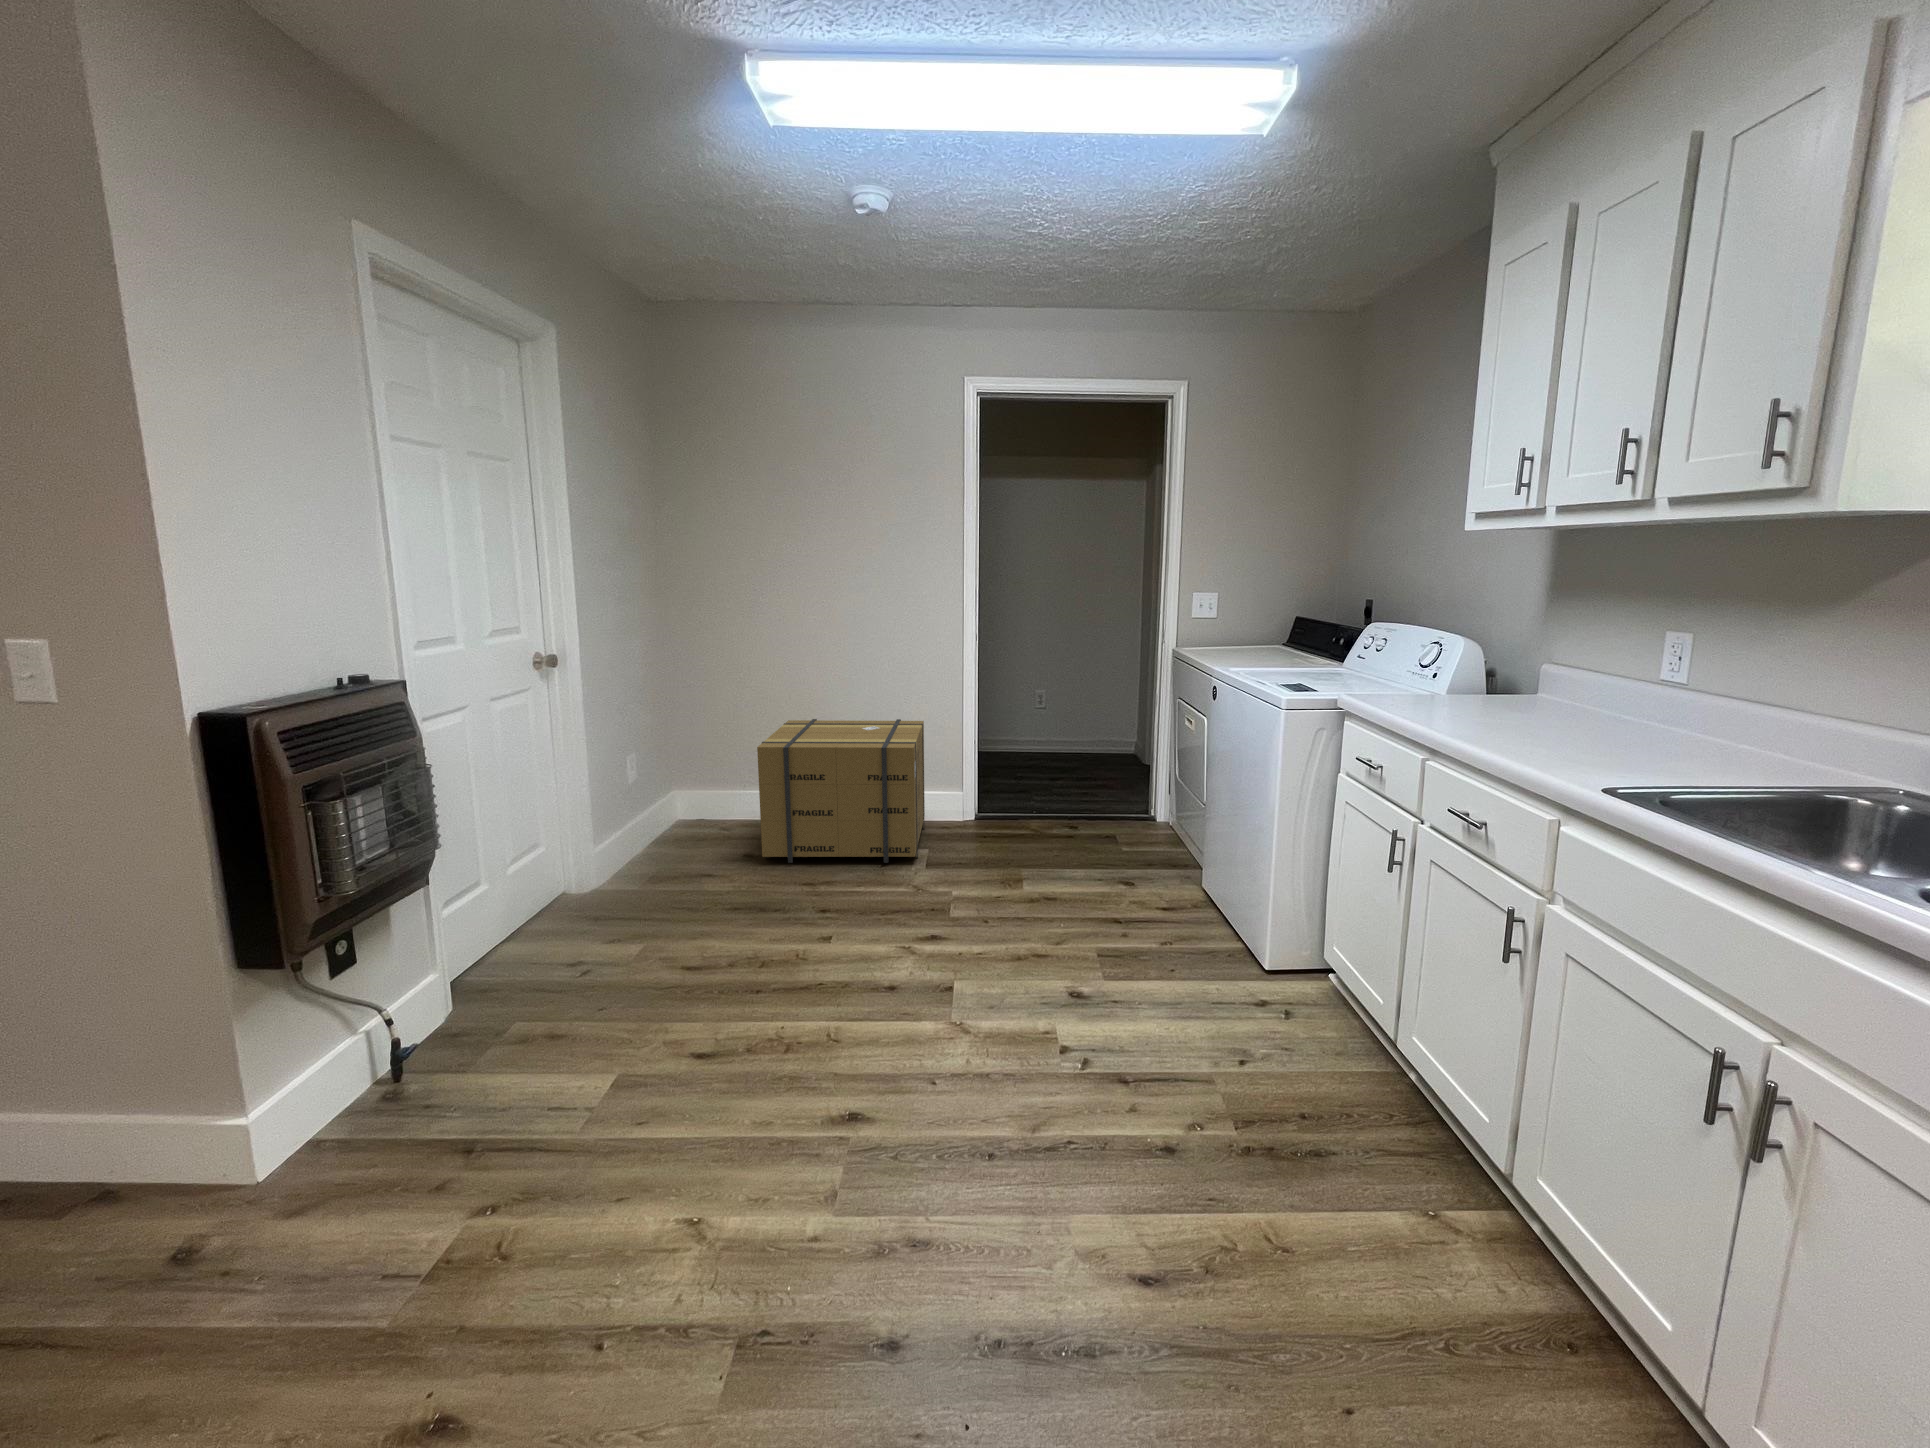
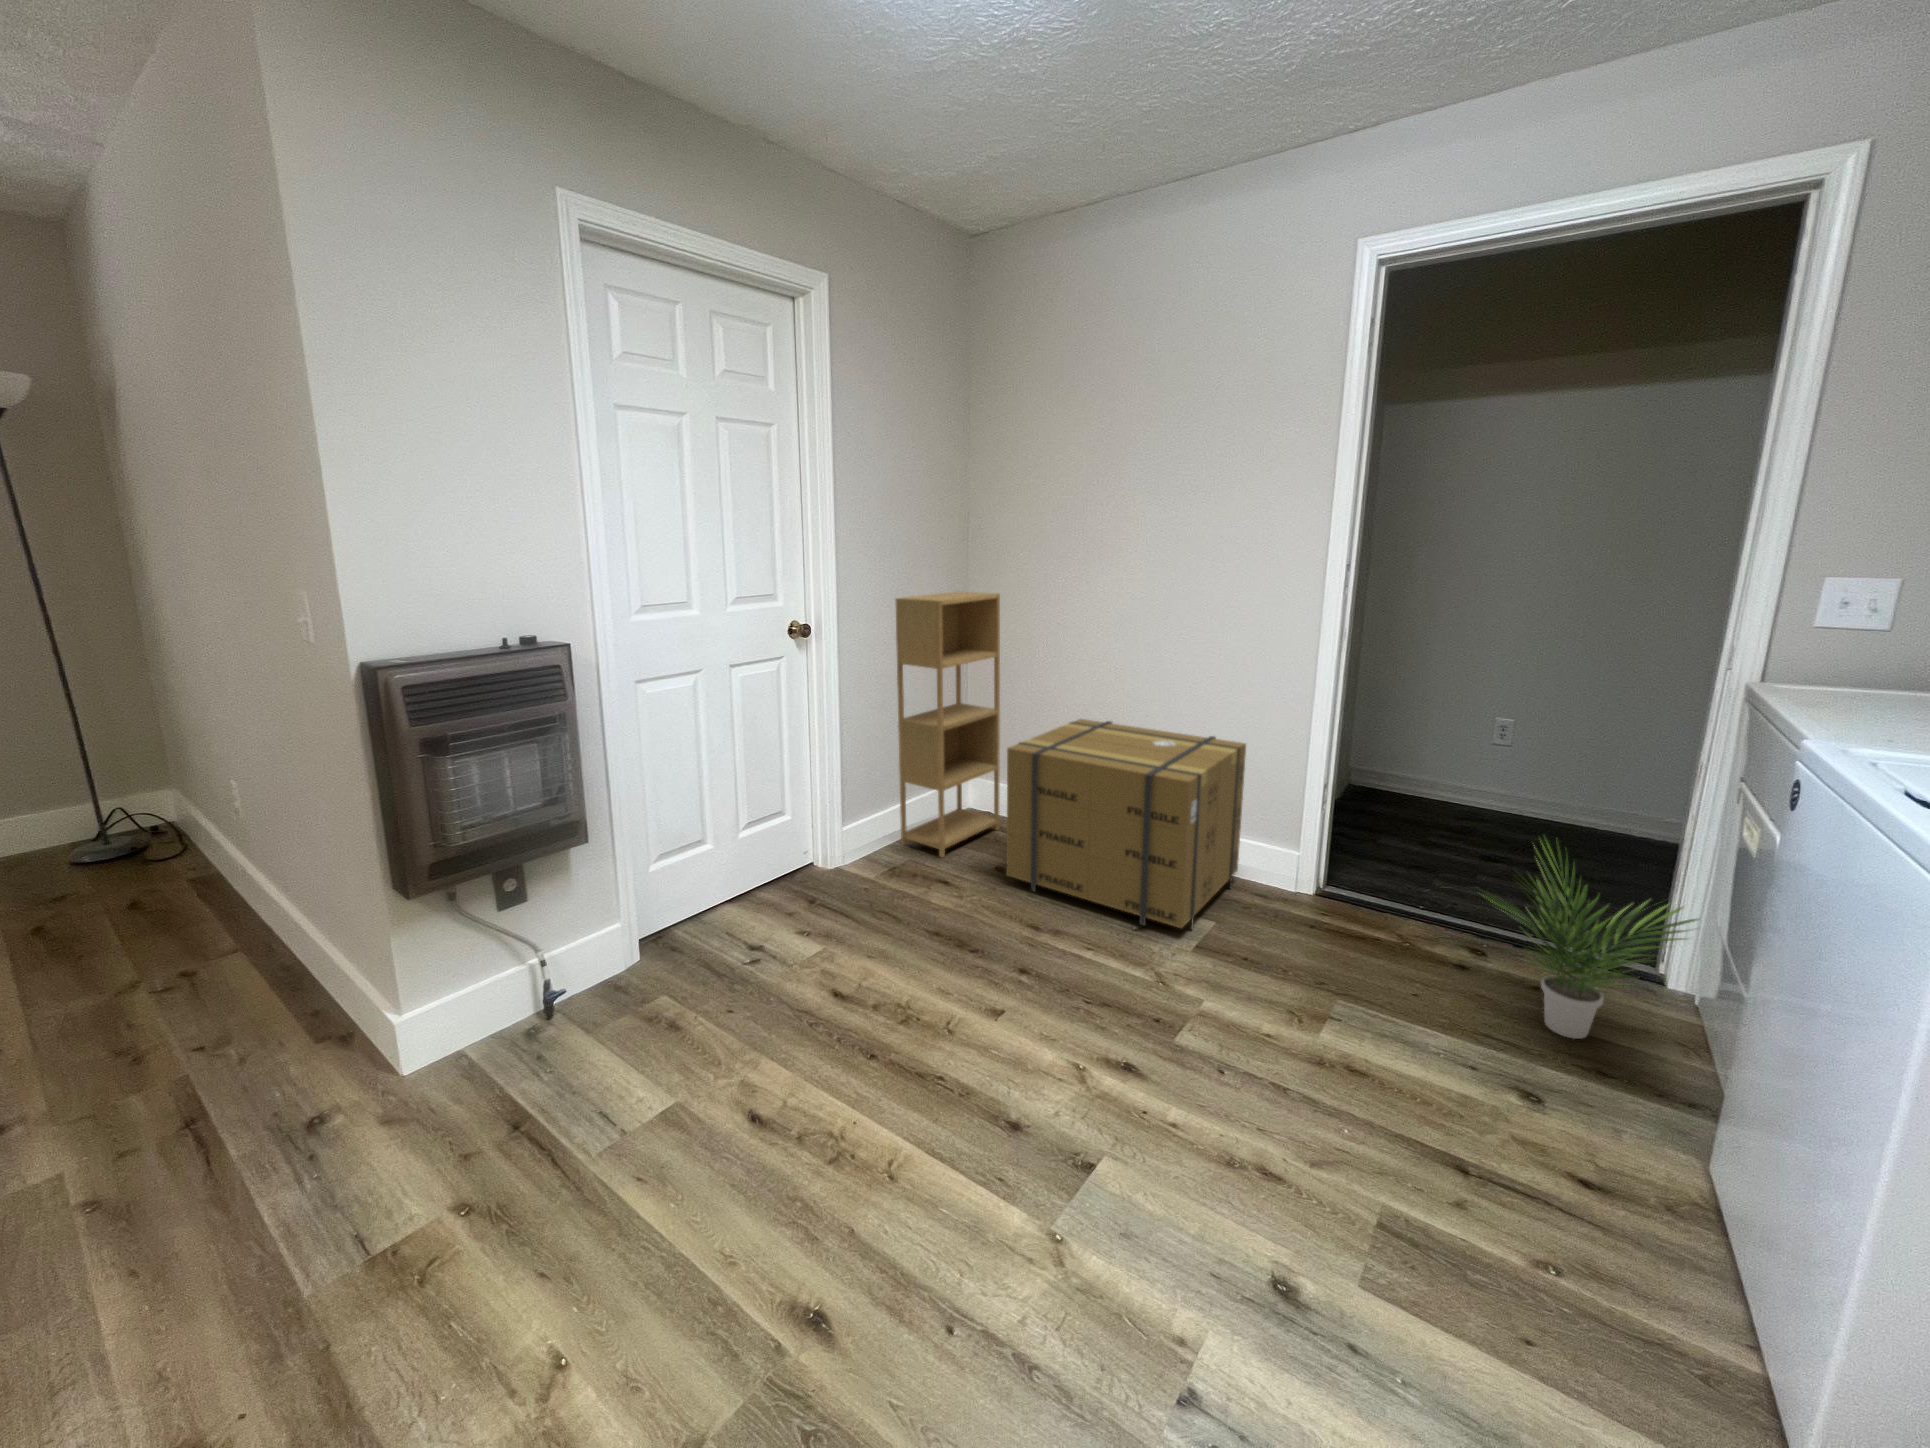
shelving unit: none [620,618,720,860] -> present [896,592,1000,857]
potted plant: none [1079,745,1175,855] -> present [1492,840,1700,1039]

